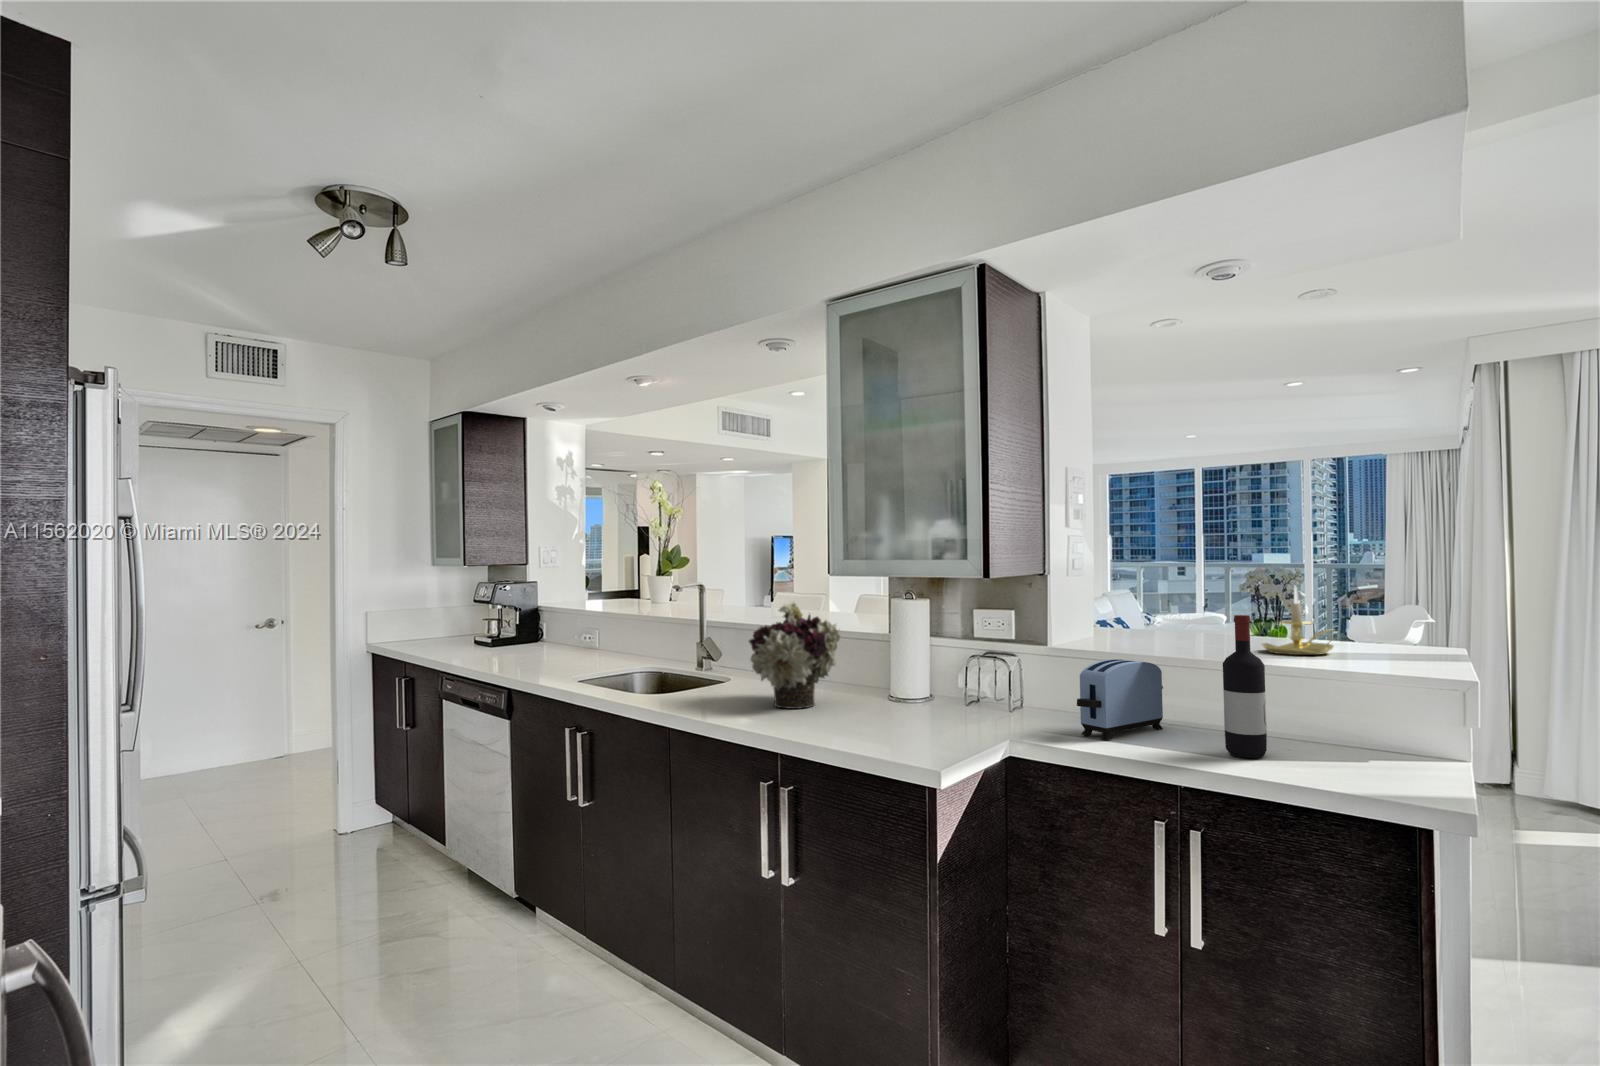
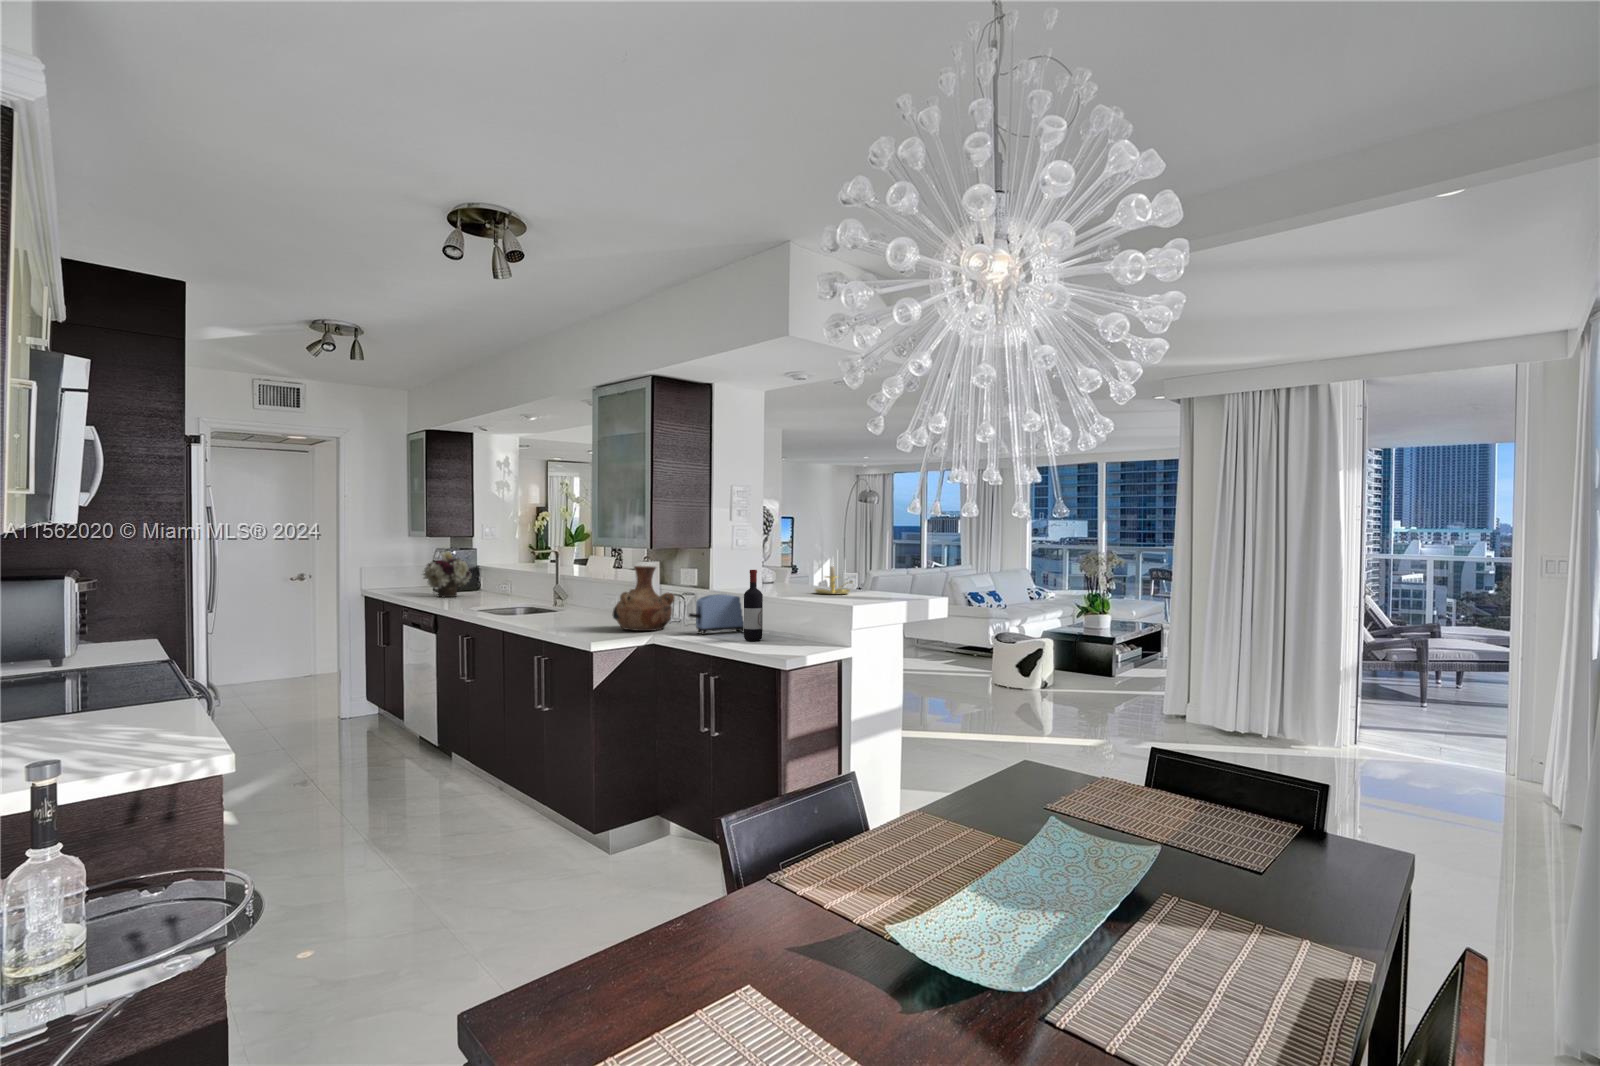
flower arrangement: present [749,601,840,709] -> present [423,551,472,597]
vase: none [901,609,1009,731] -> present [612,566,675,631]

